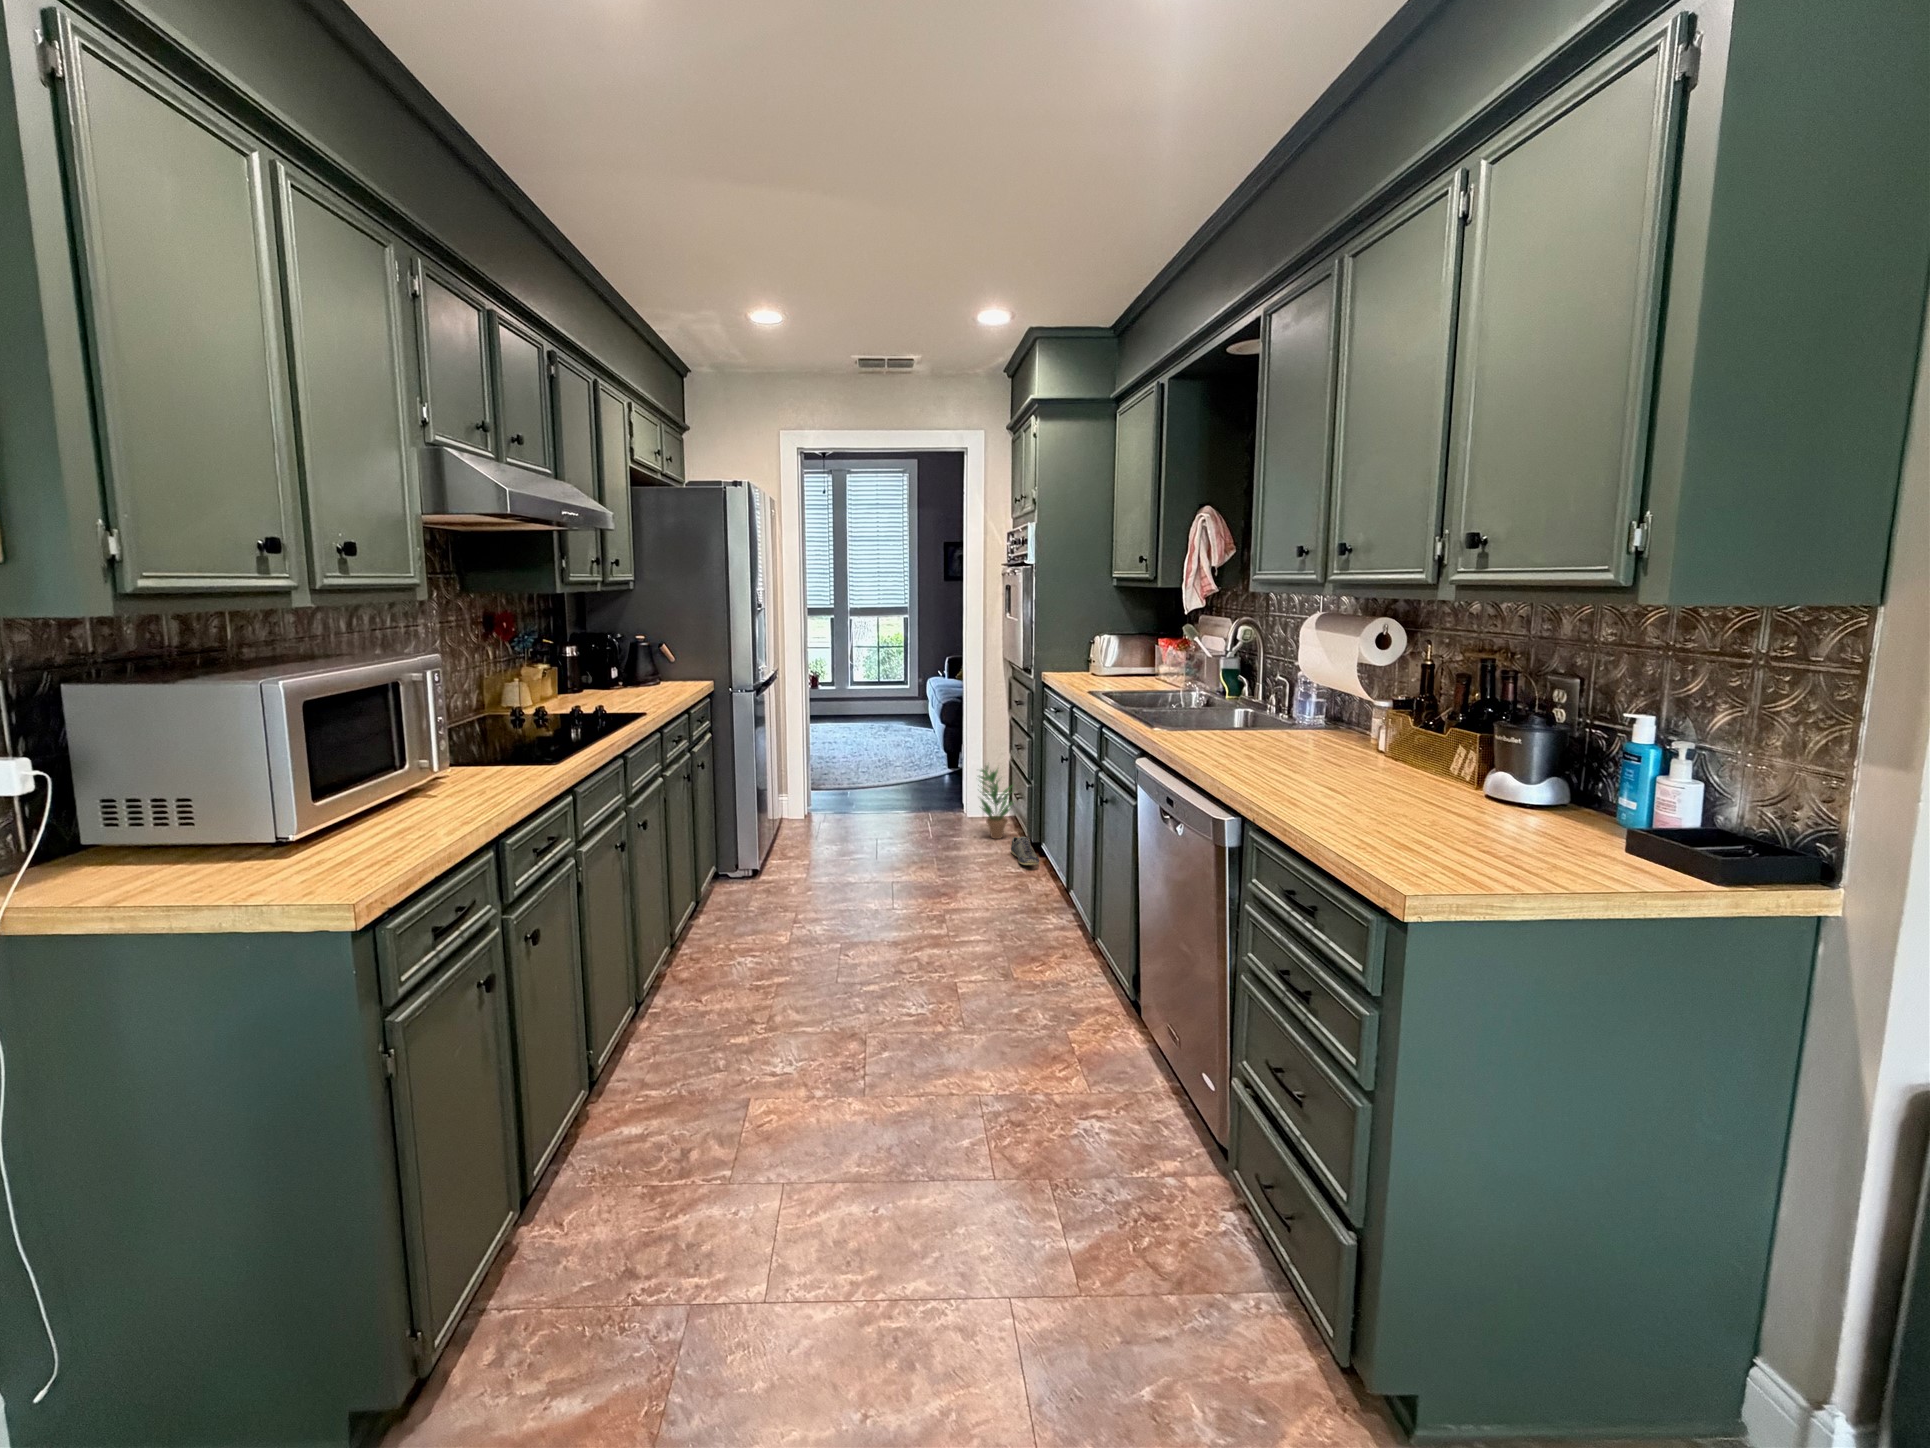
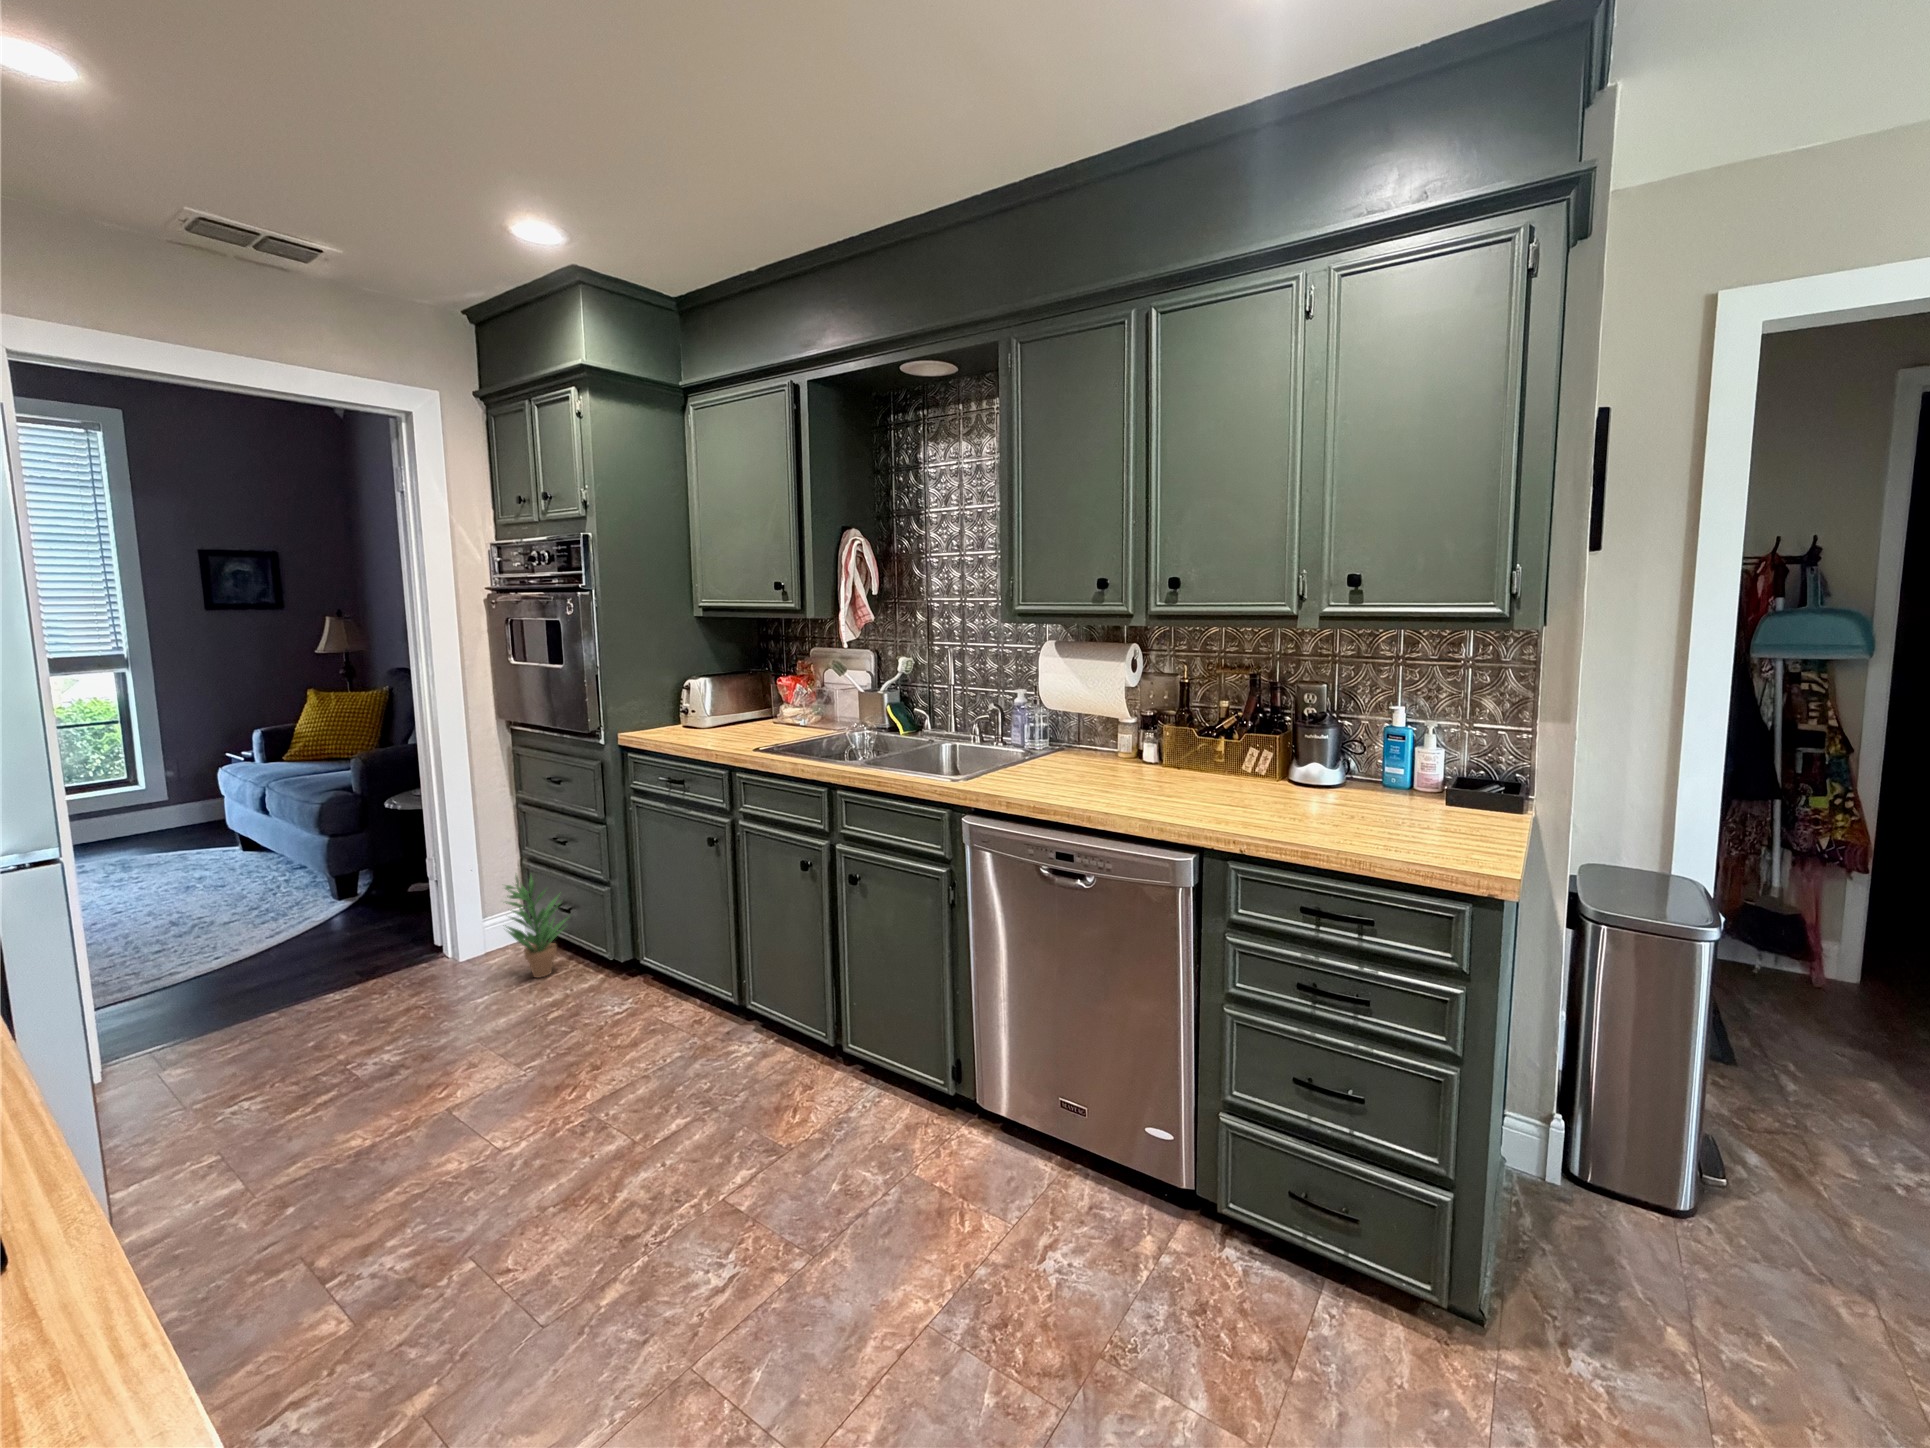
shoe: present [1011,837,1039,865] -> none [587,959,648,997]

